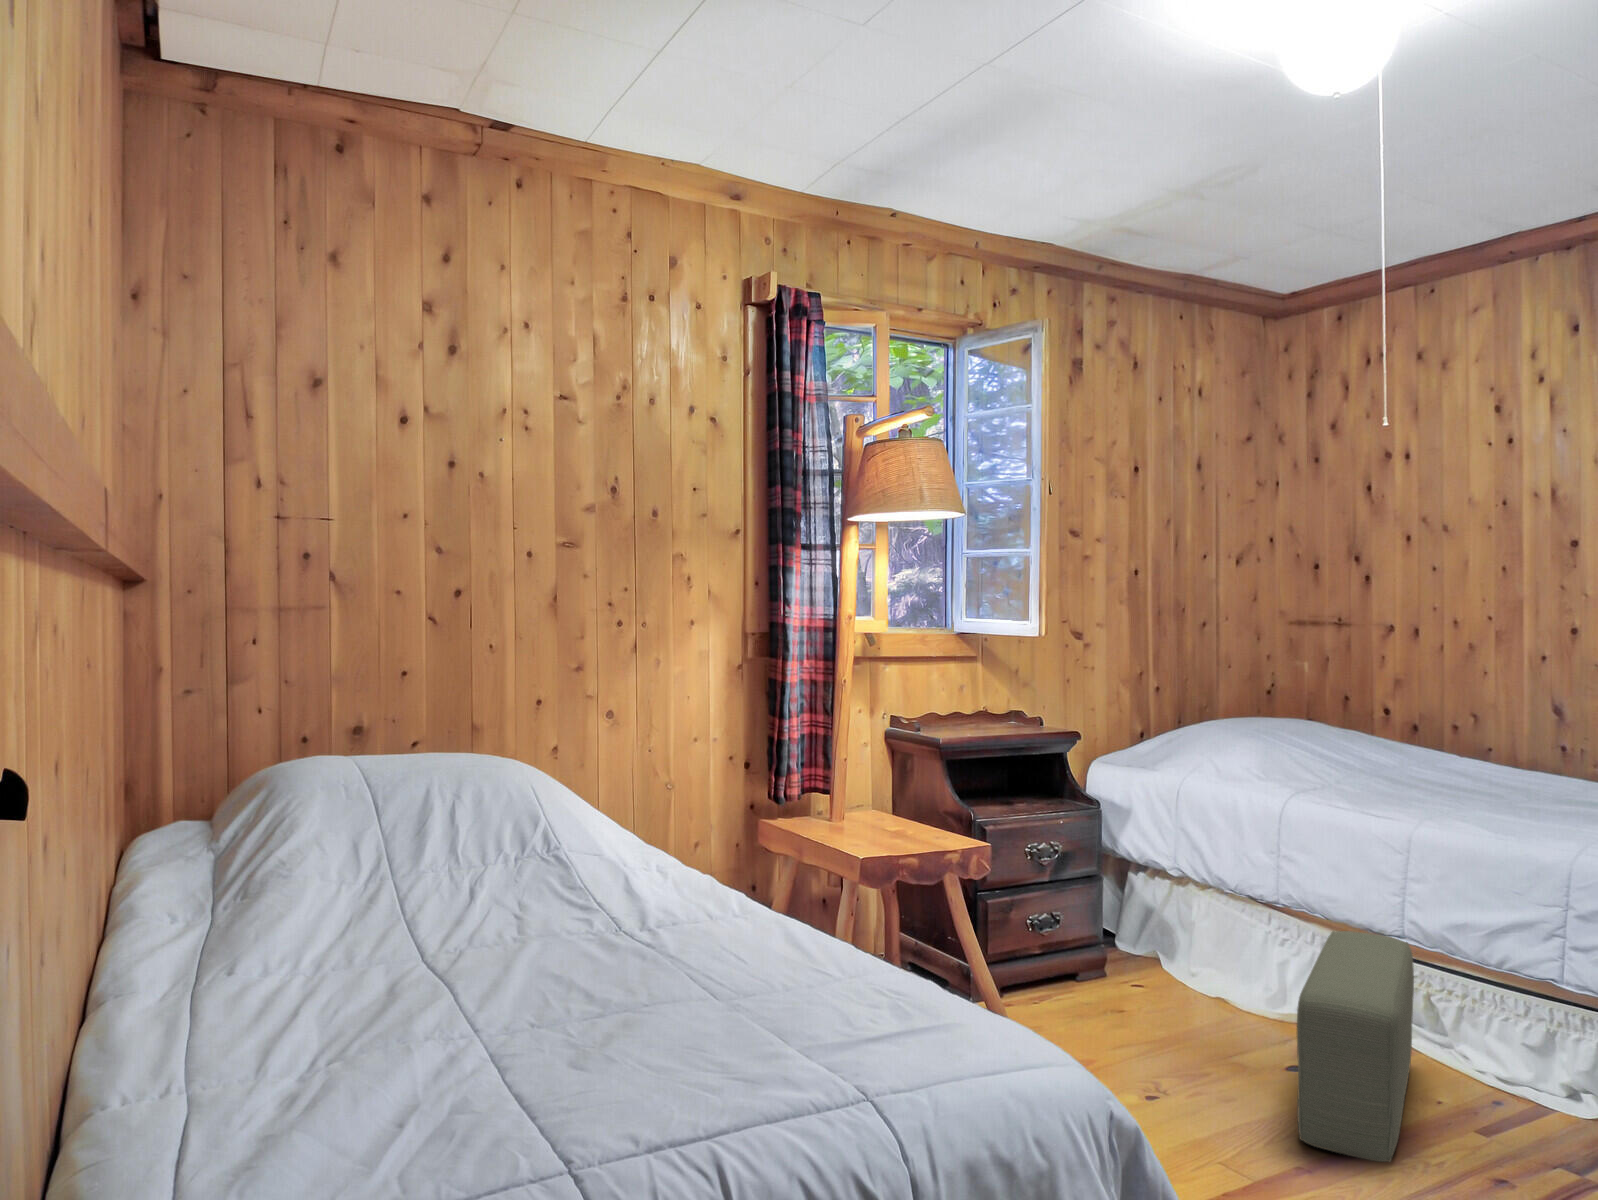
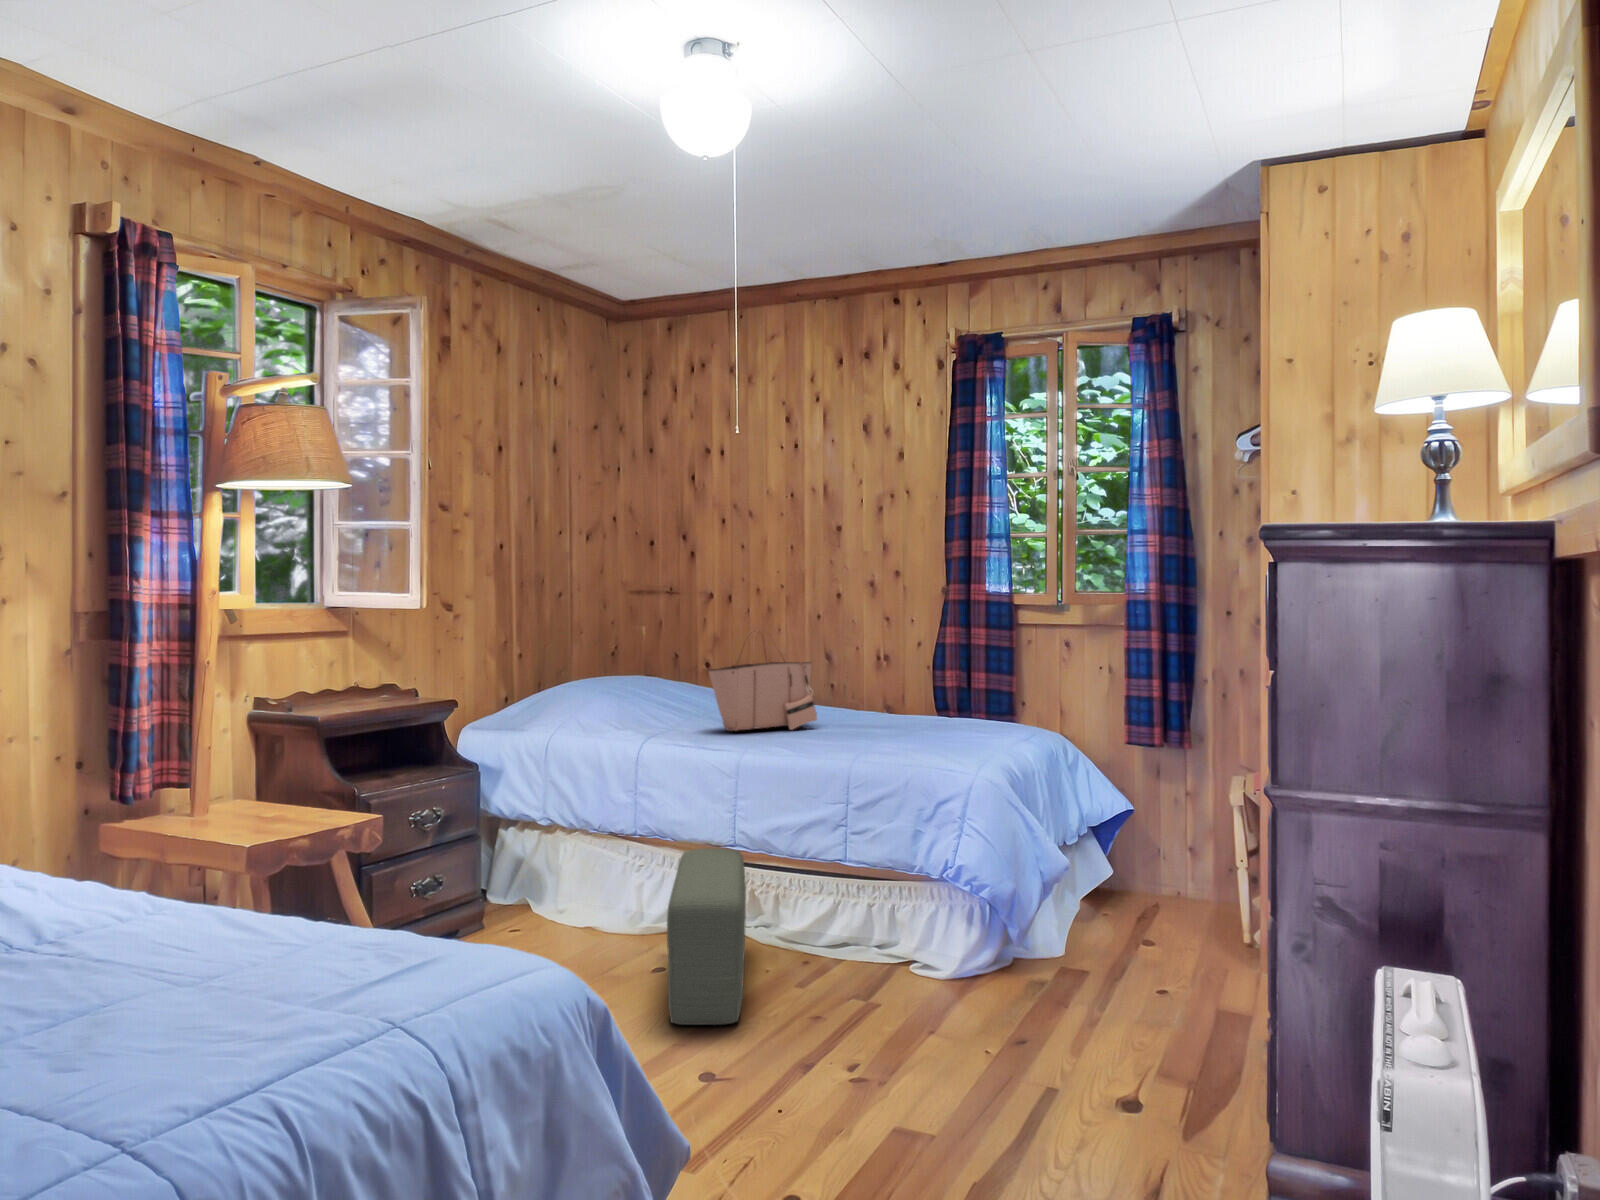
tote bag: none [1373,670,1530,798] -> present [709,630,817,731]

